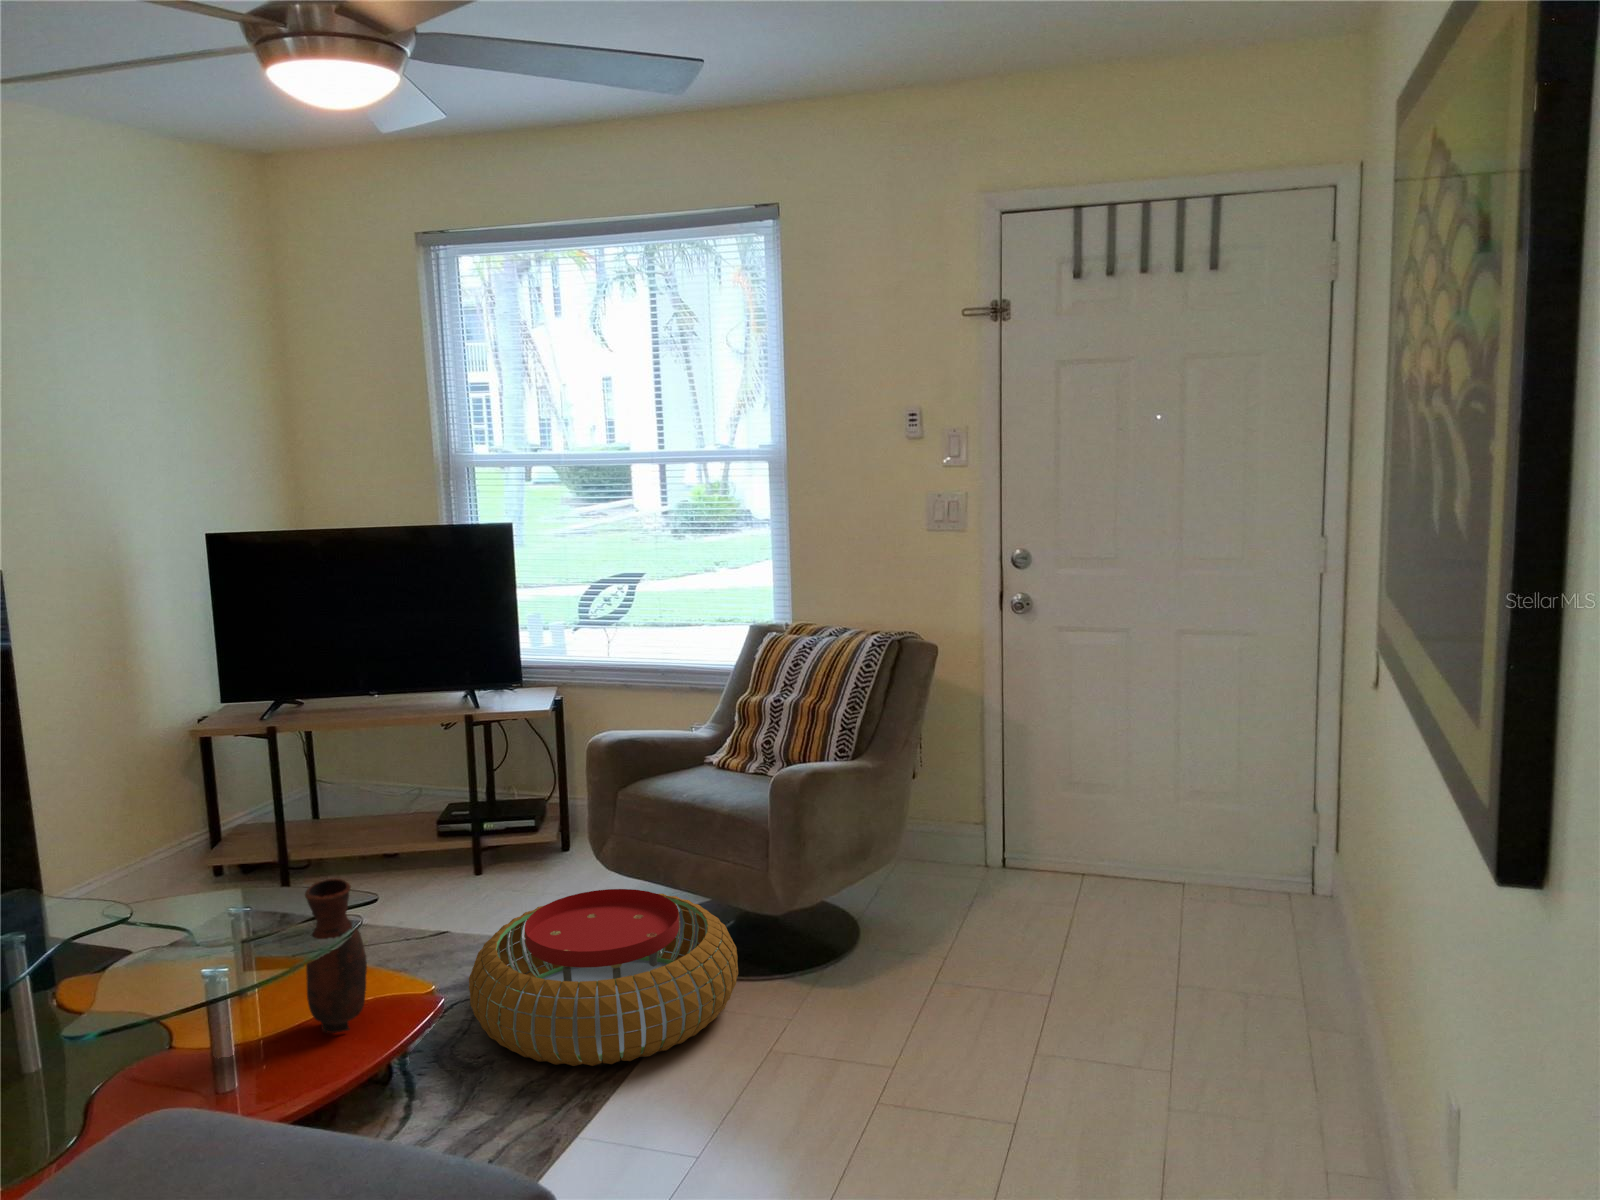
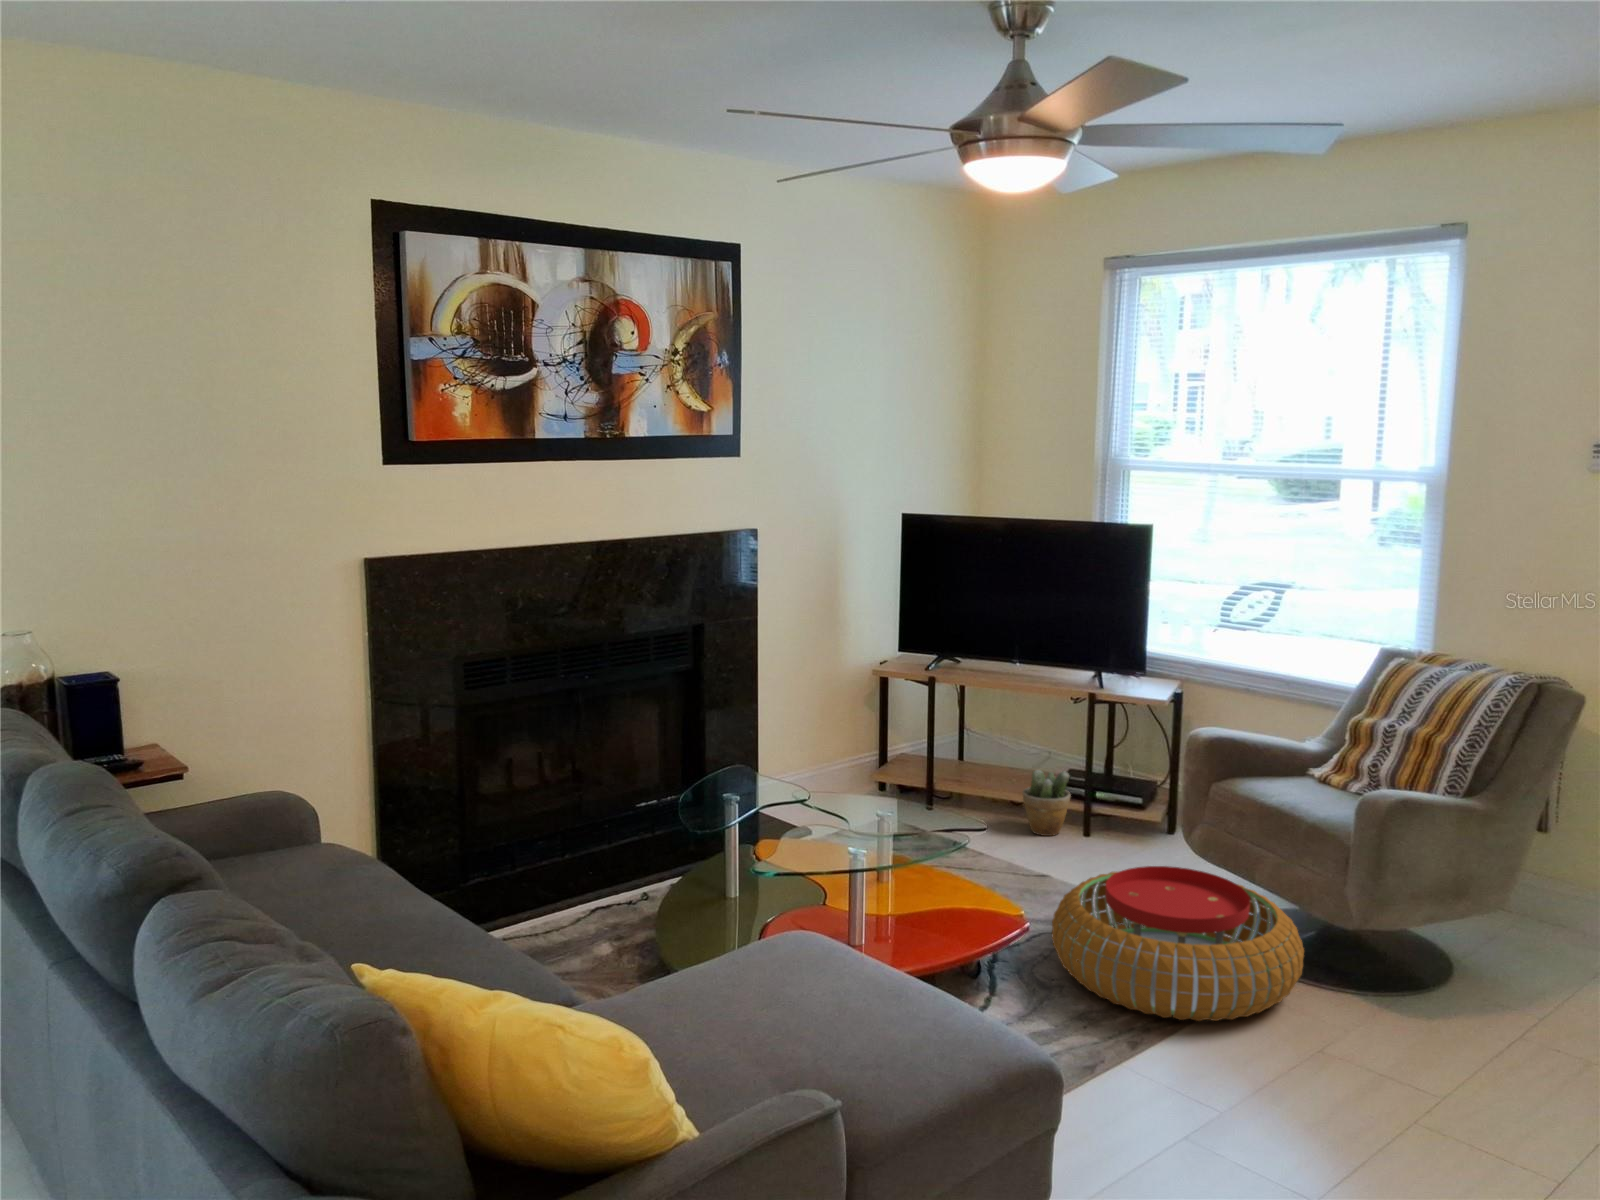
potted plant: none [401,808,457,885] -> present [1023,770,1071,836]
vase: present [305,878,367,1033] -> none [923,801,971,926]

